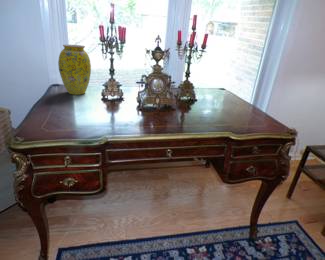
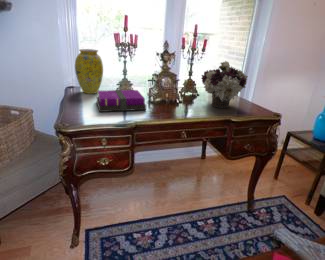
flower arrangement: none [200,61,256,118] -> present [201,61,248,108]
notebook: none [70,91,128,117] -> present [96,90,146,112]

